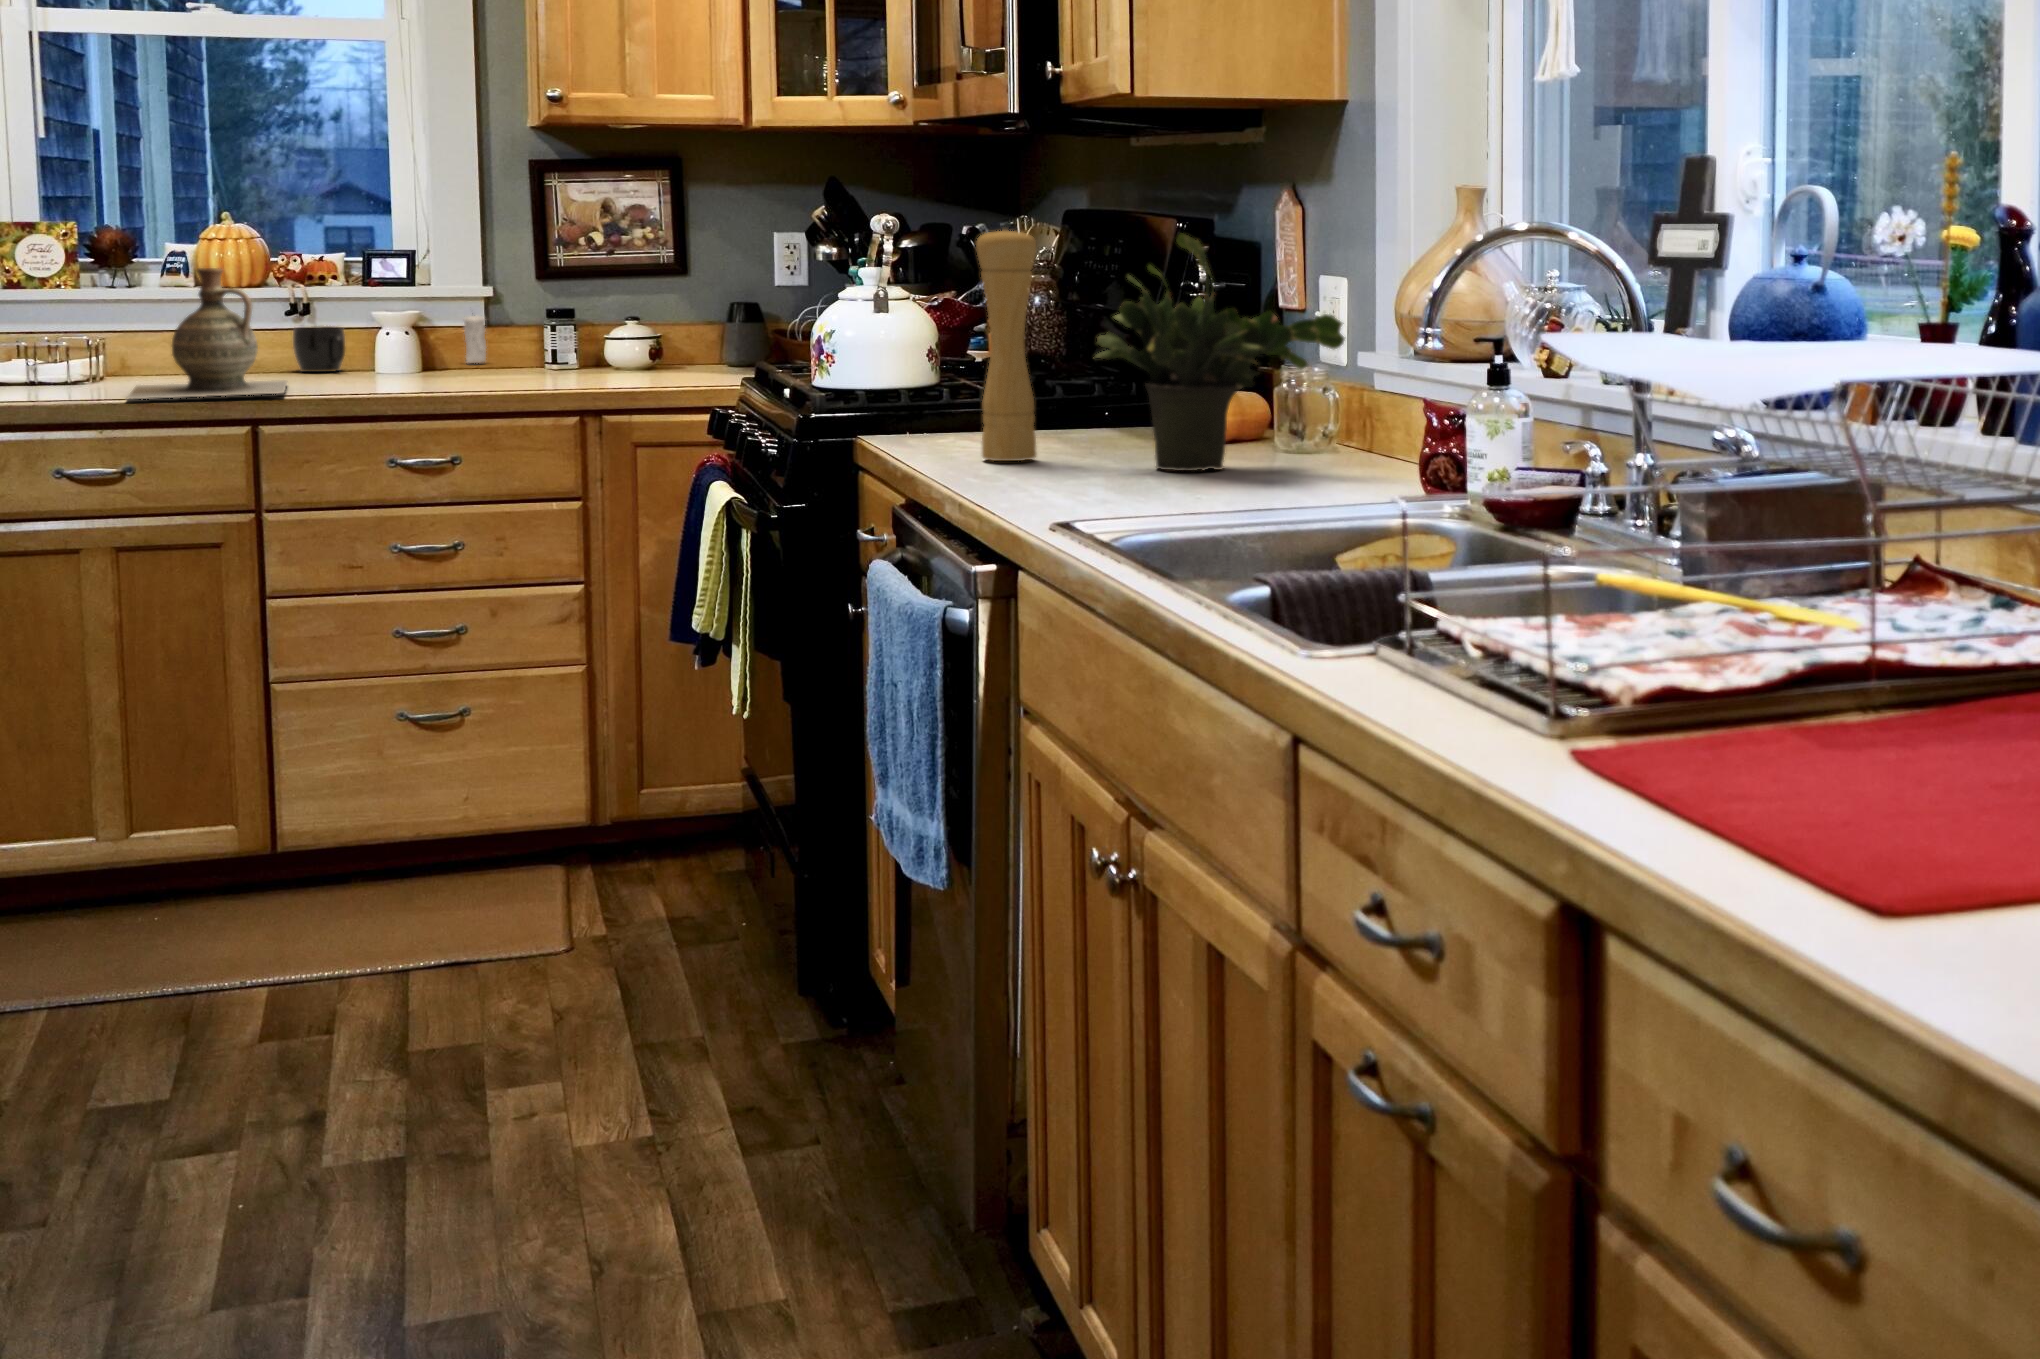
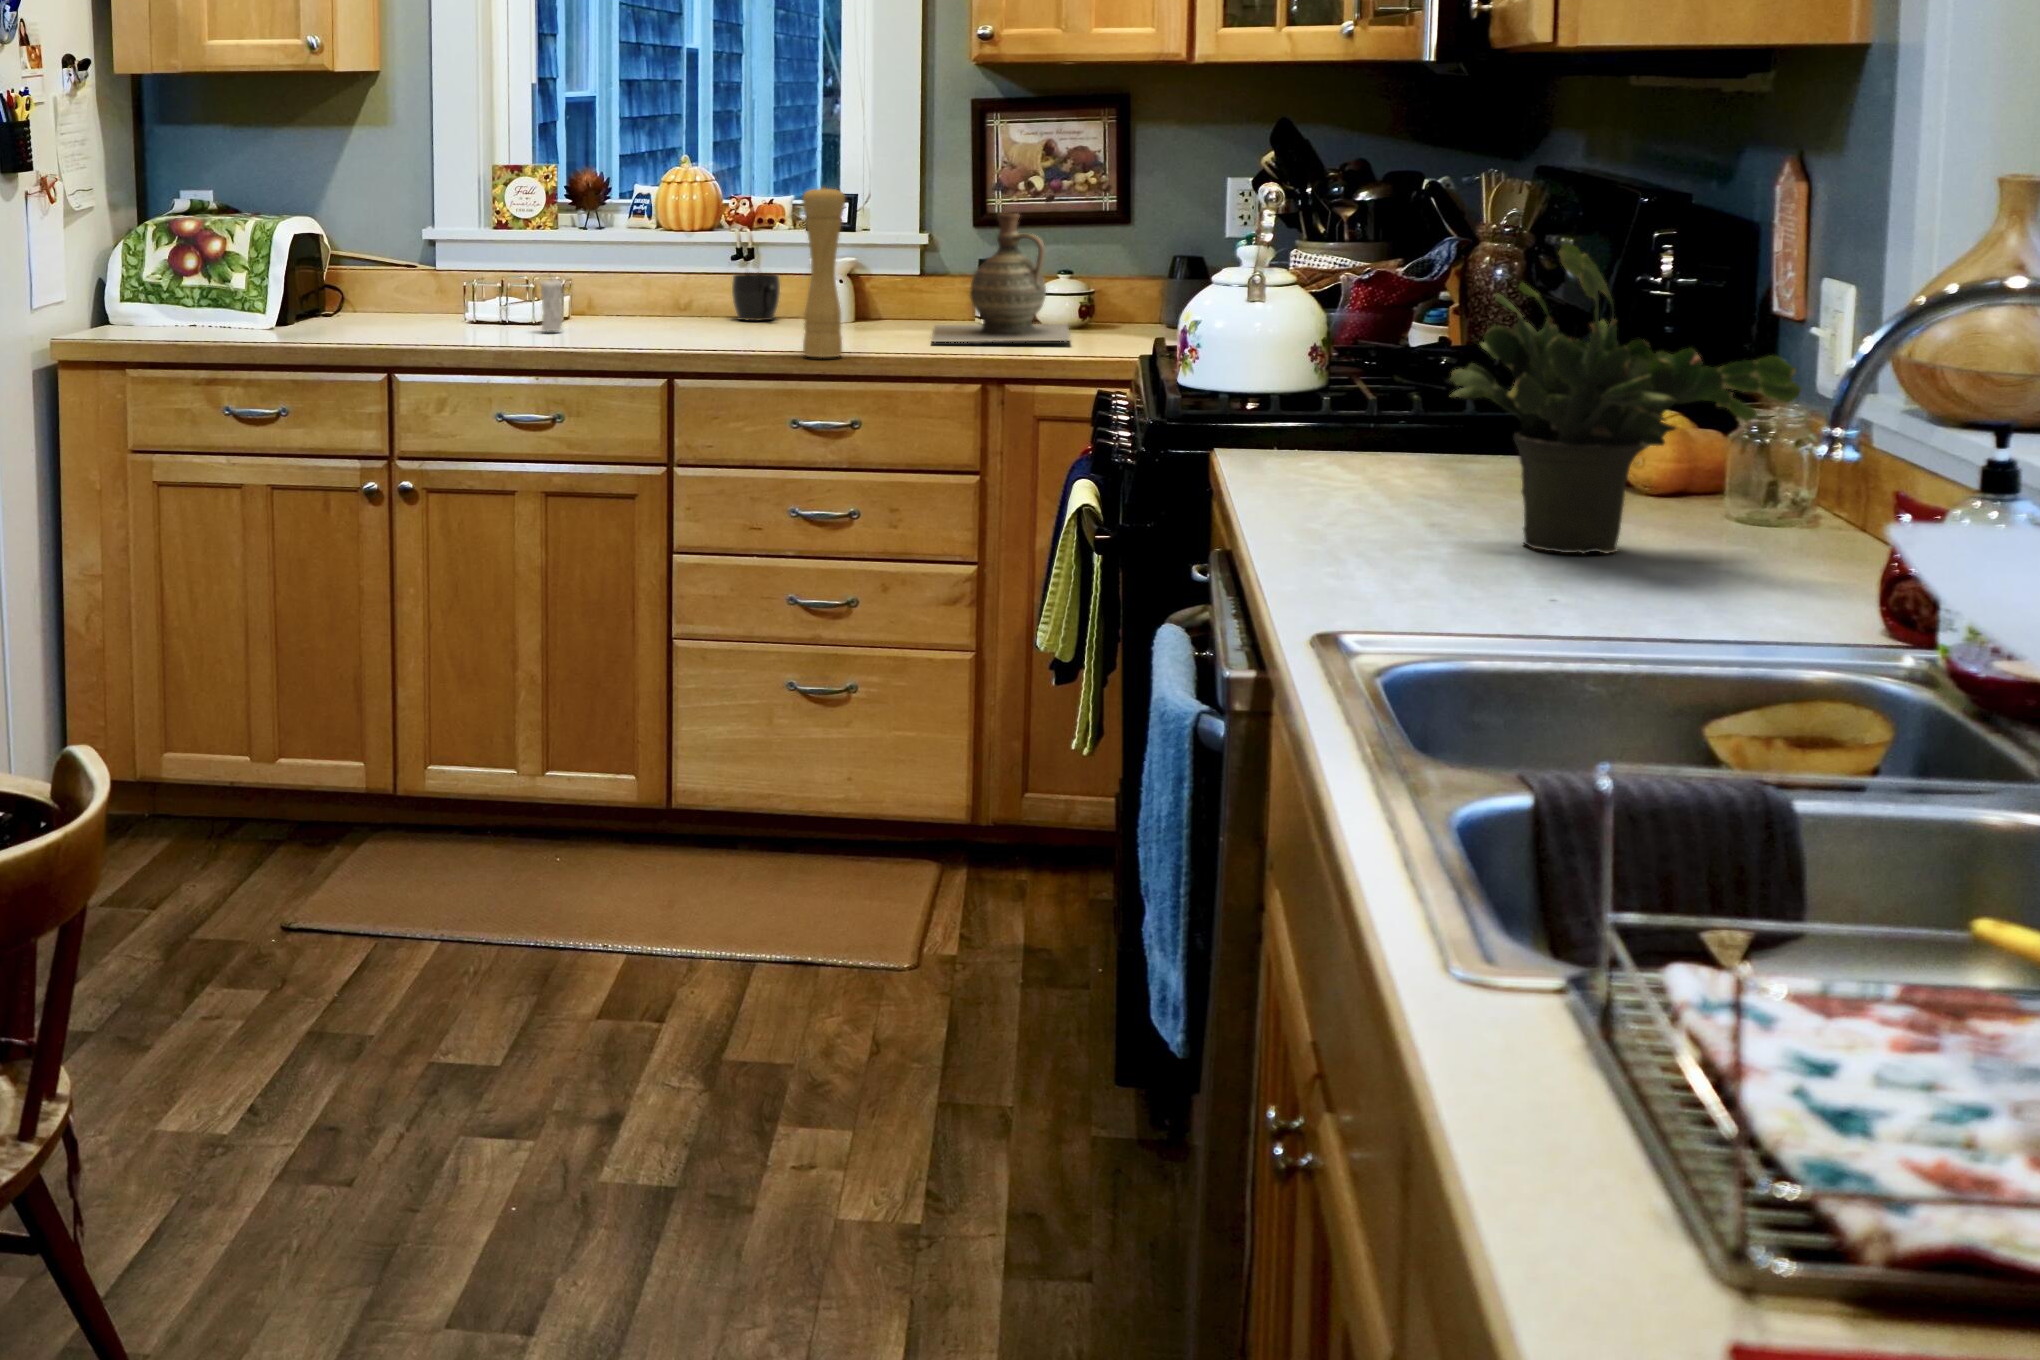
pepper mill: present [976,227,1036,461] -> present [802,186,845,358]
ceramic jug: present [127,268,287,399] -> present [931,212,1070,342]
candle: present [464,316,486,363] -> present [541,280,563,331]

